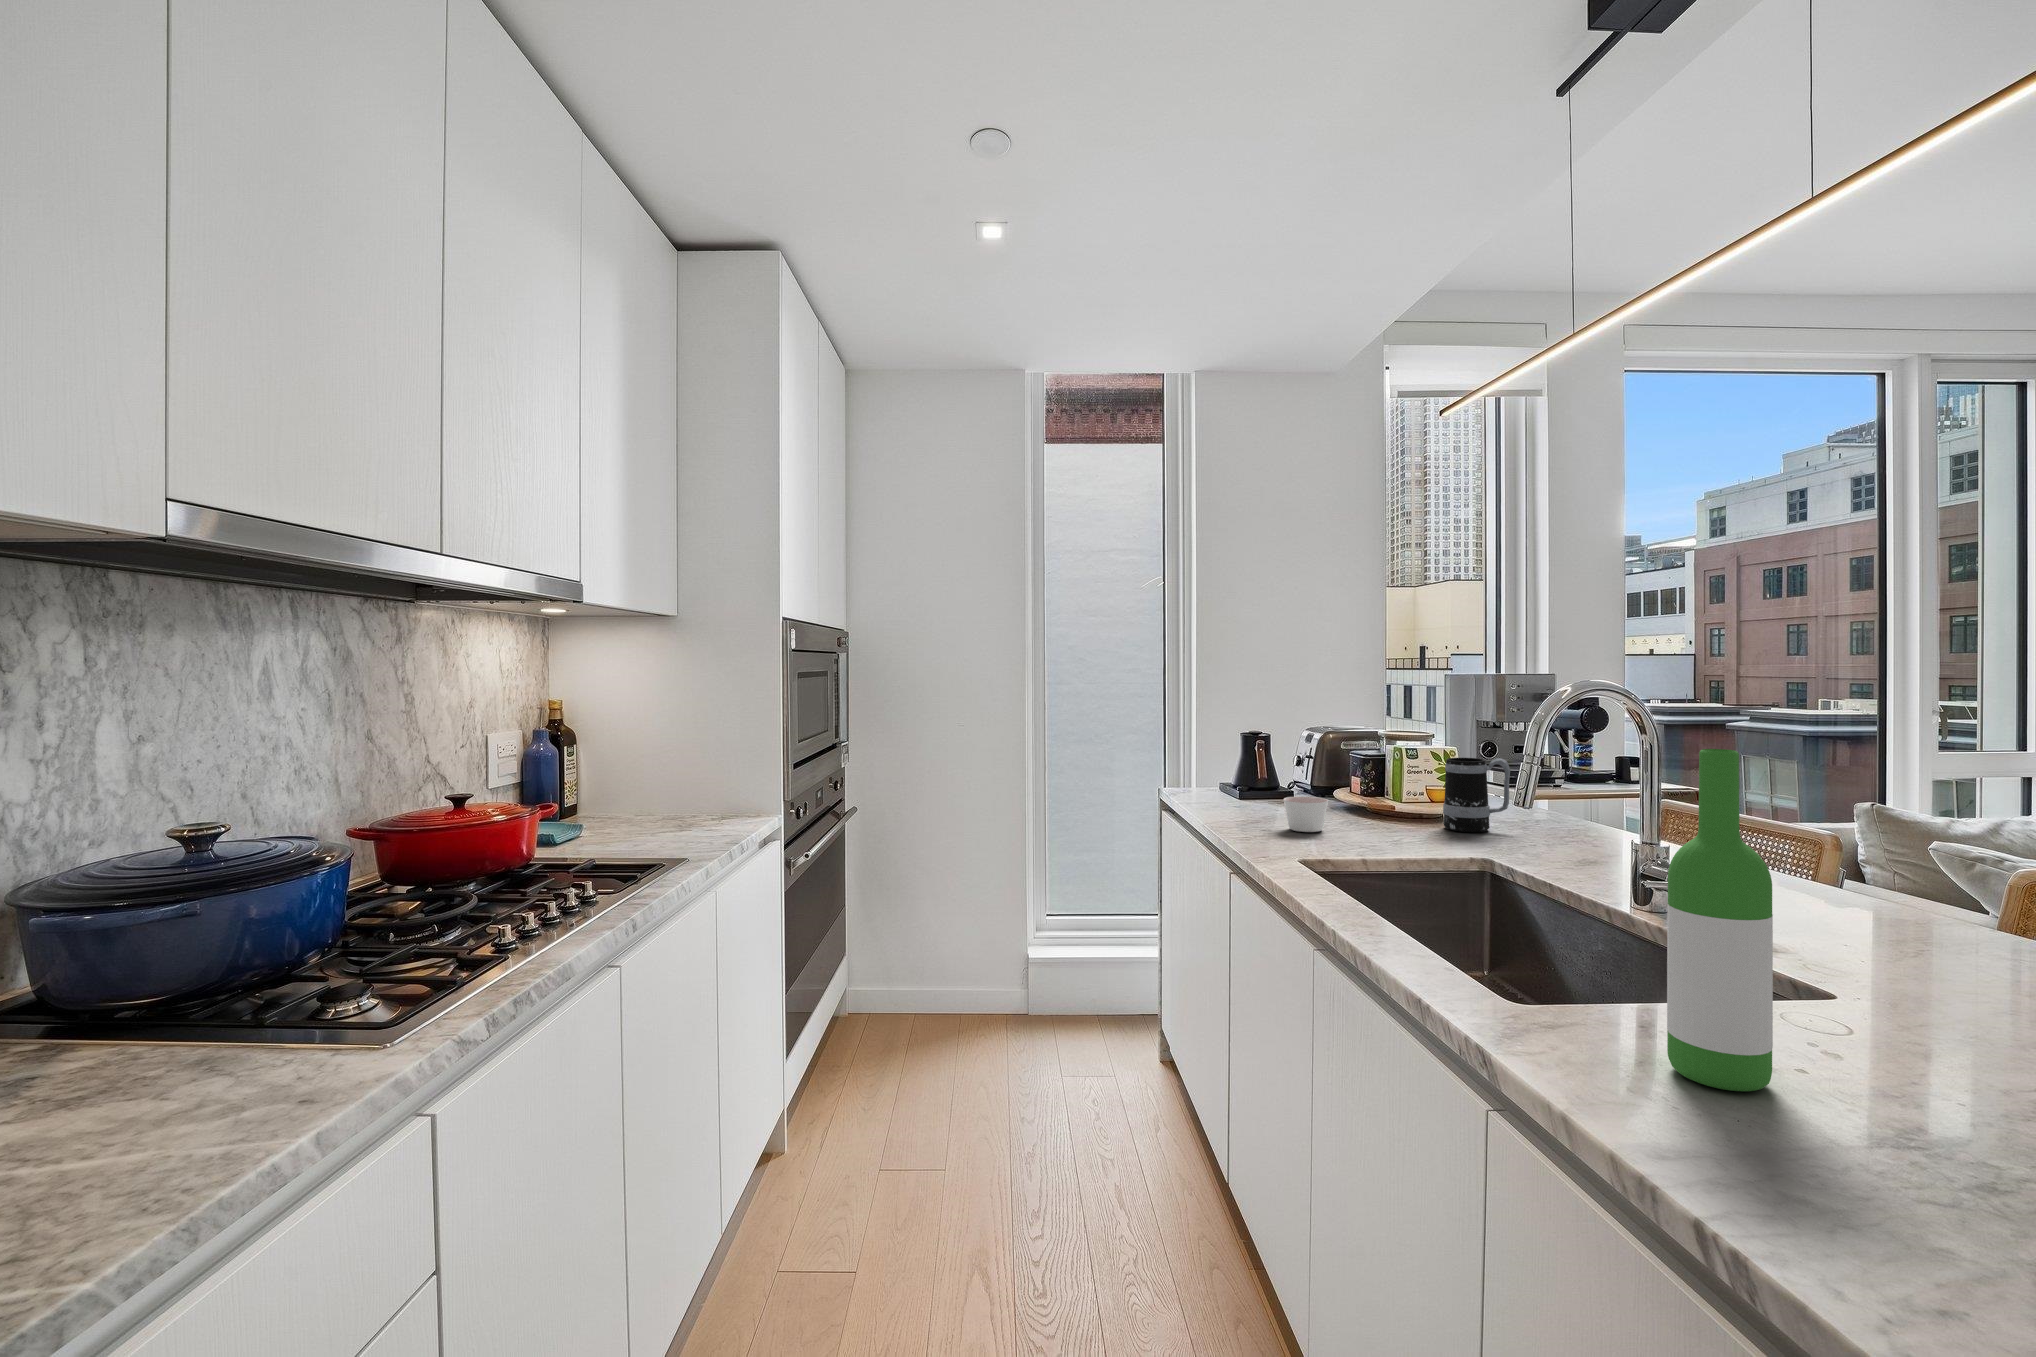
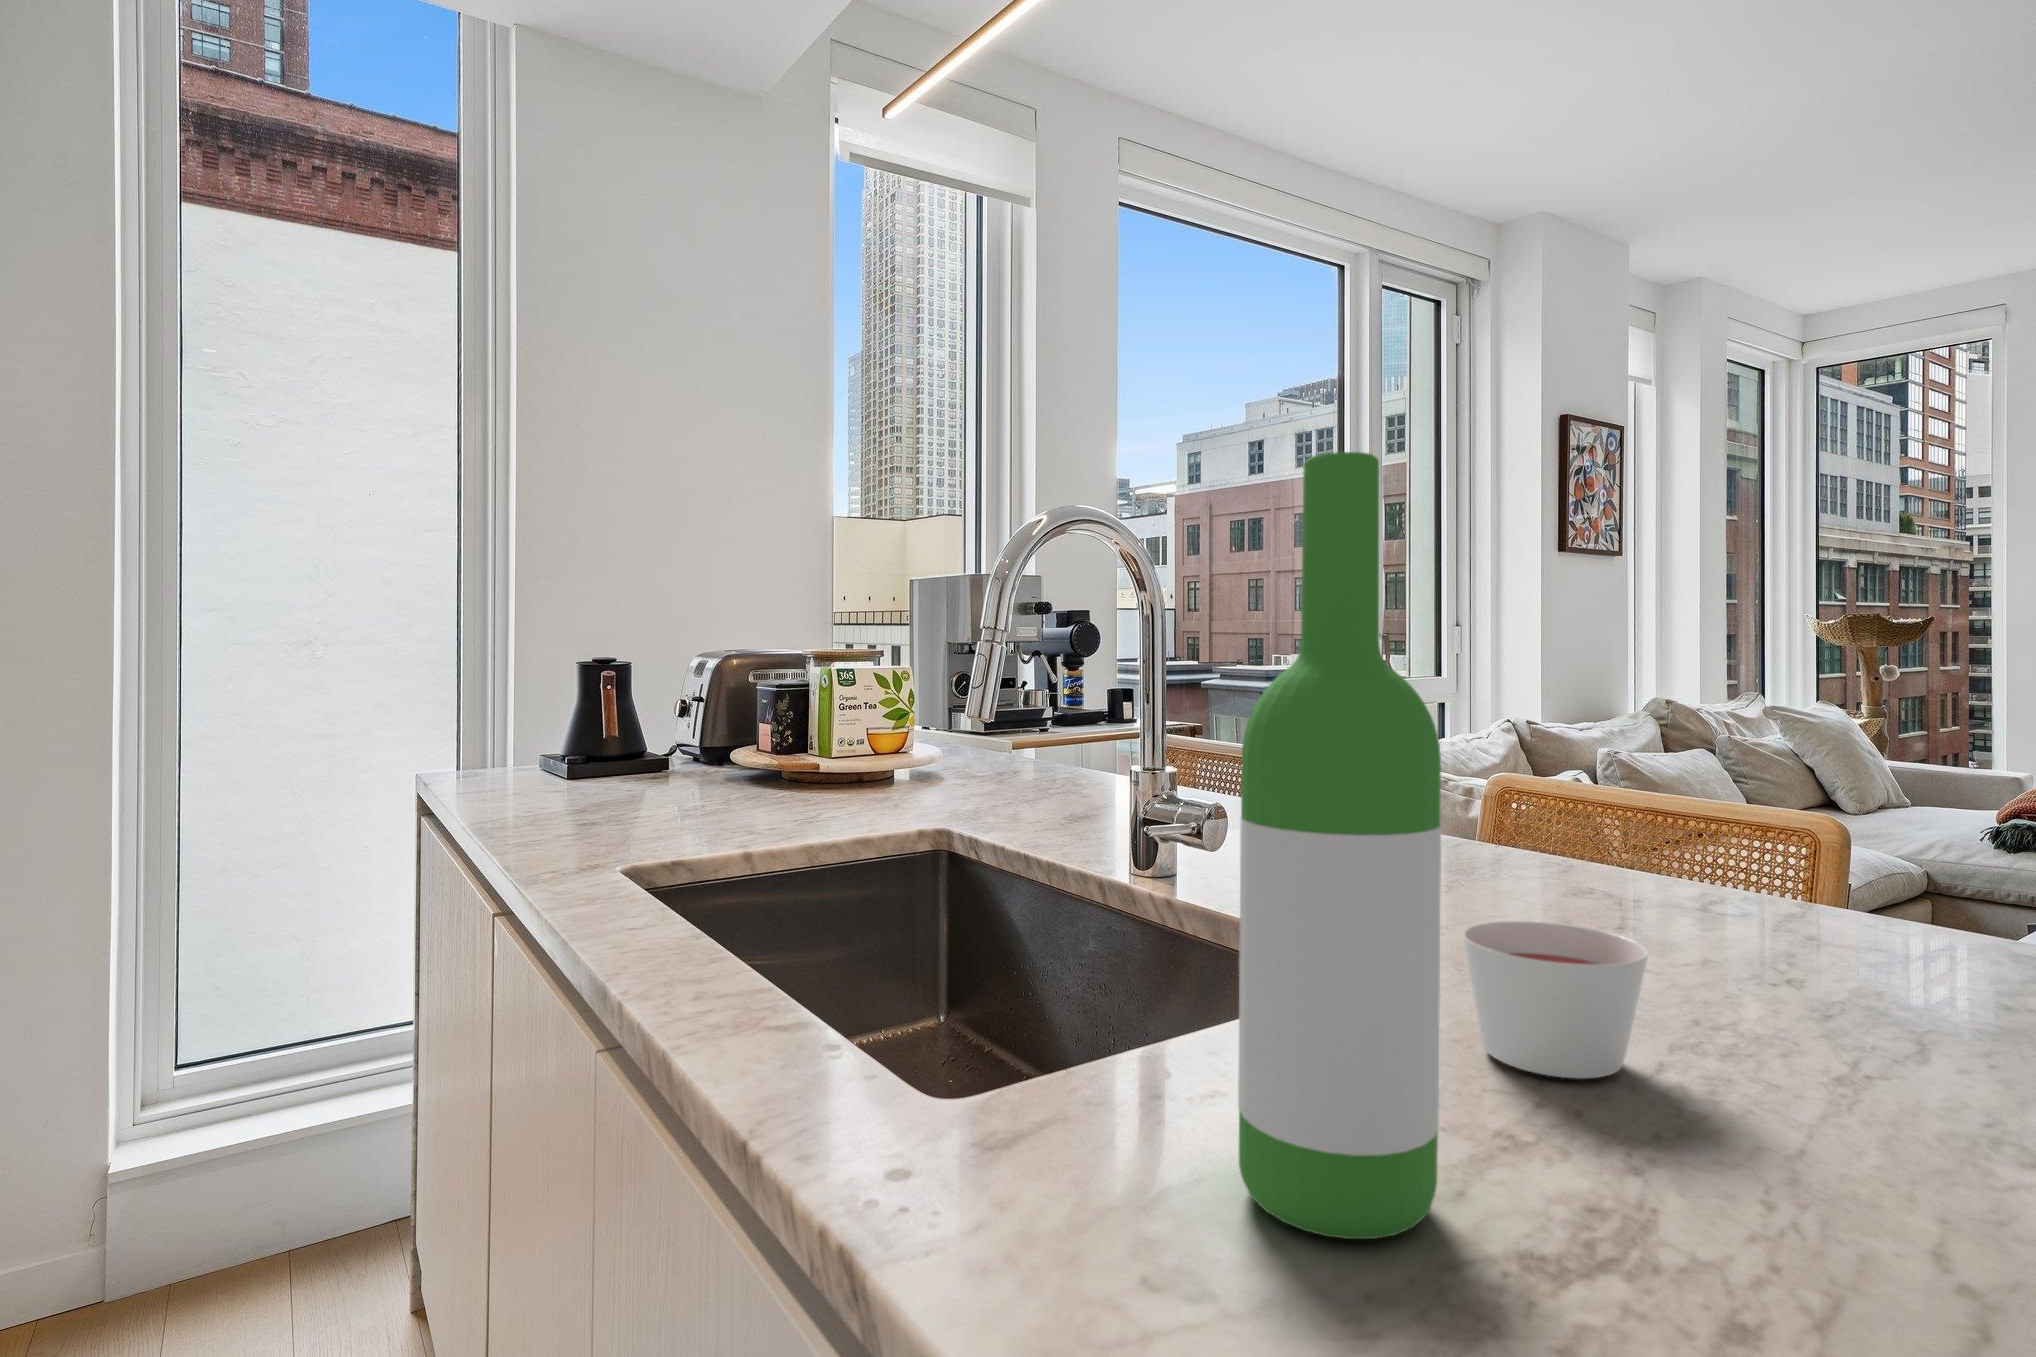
mug: present [1443,758,1510,832] -> none [886,687,976,796]
candle: present [1284,797,1328,832] -> present [1463,921,1648,1079]

